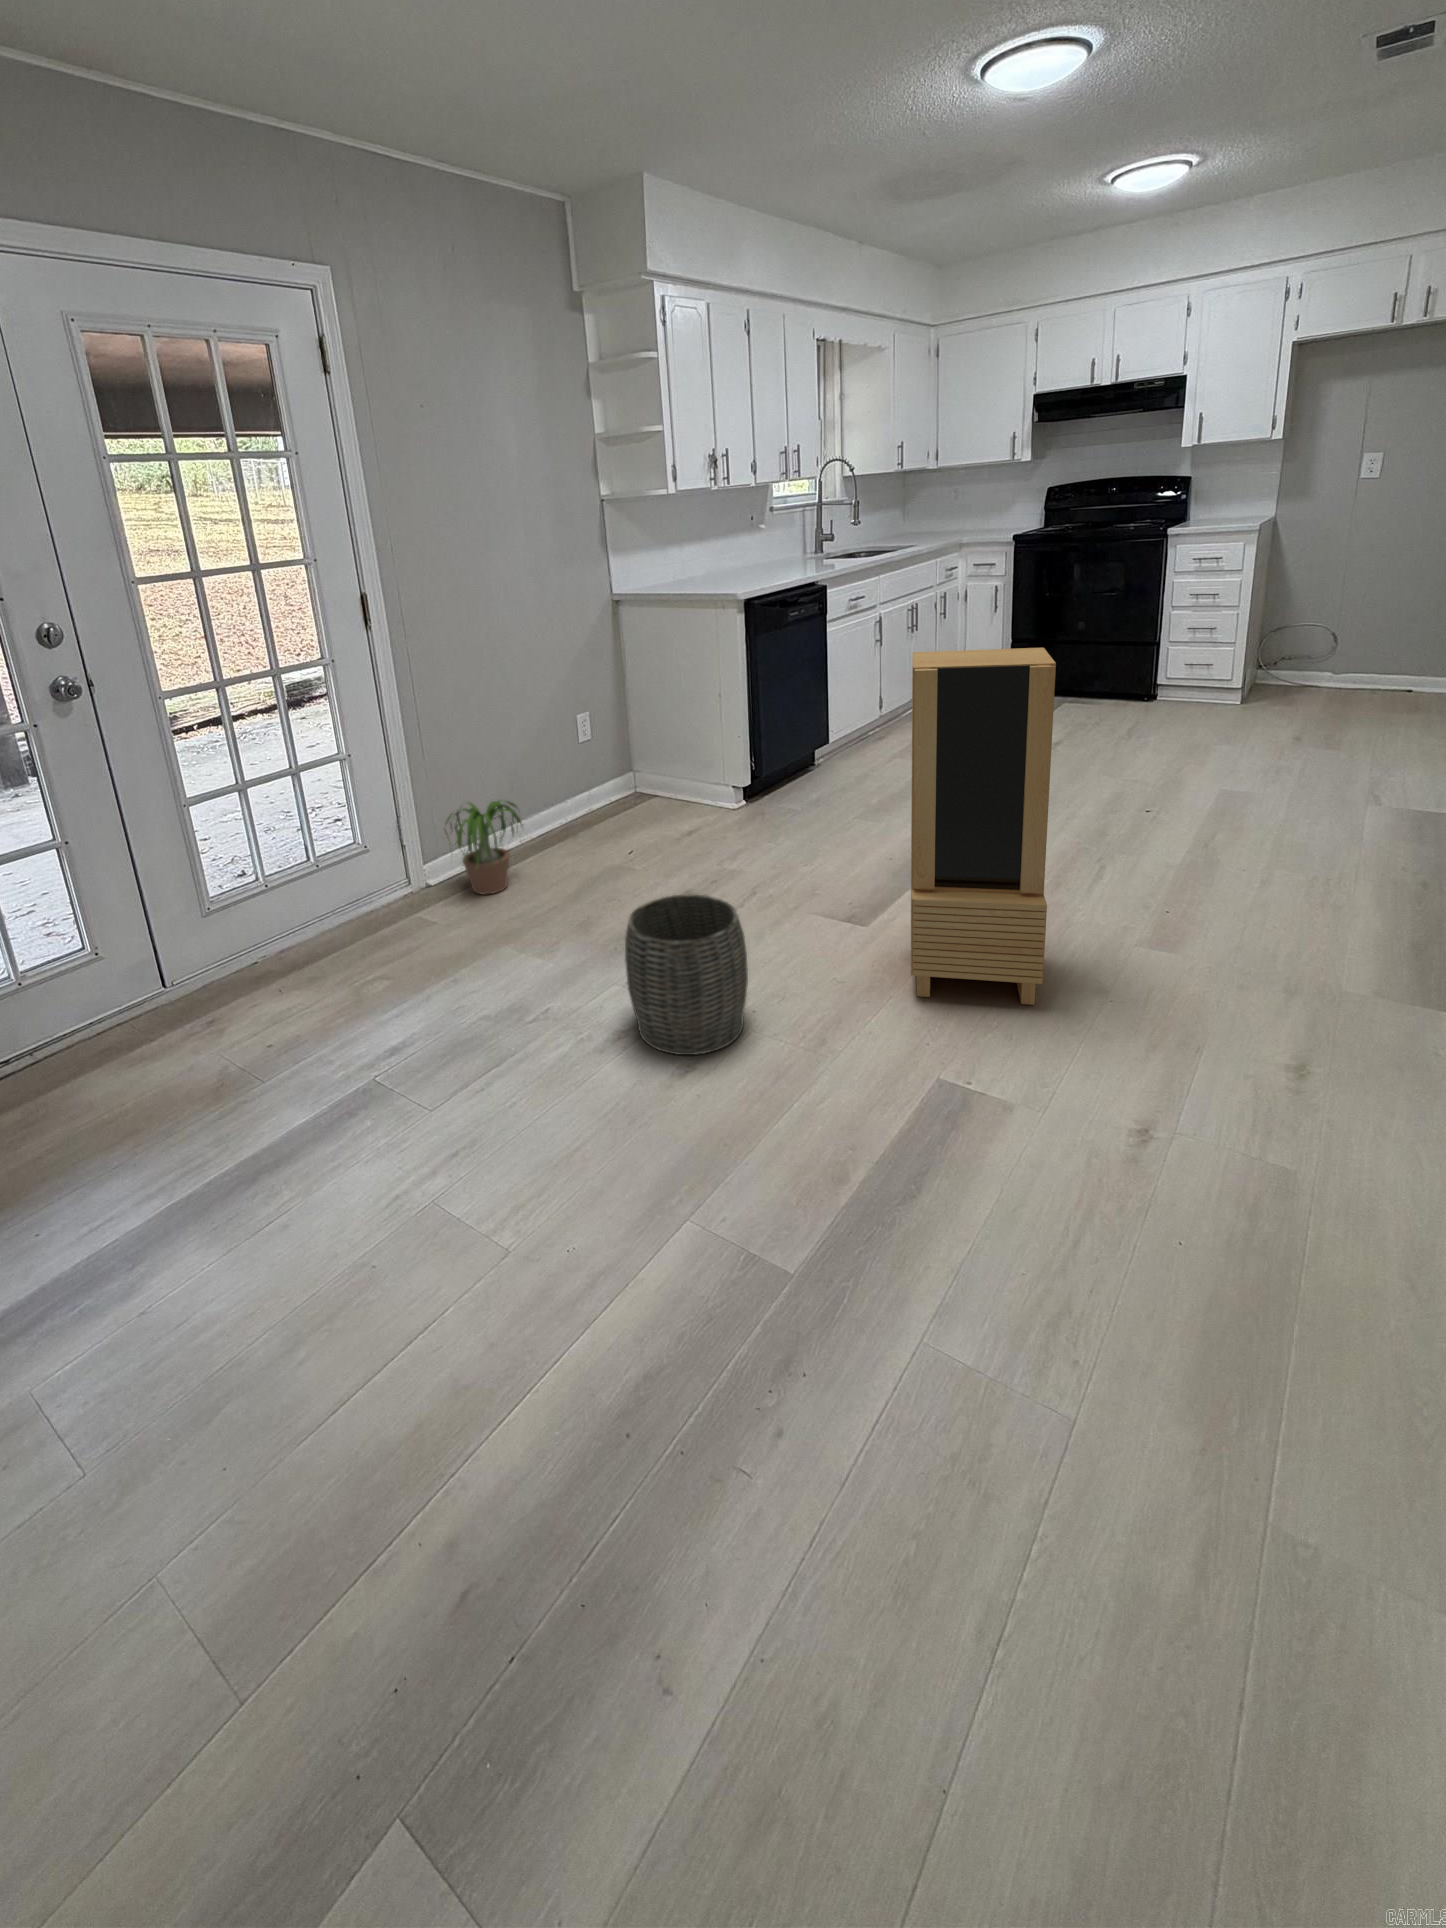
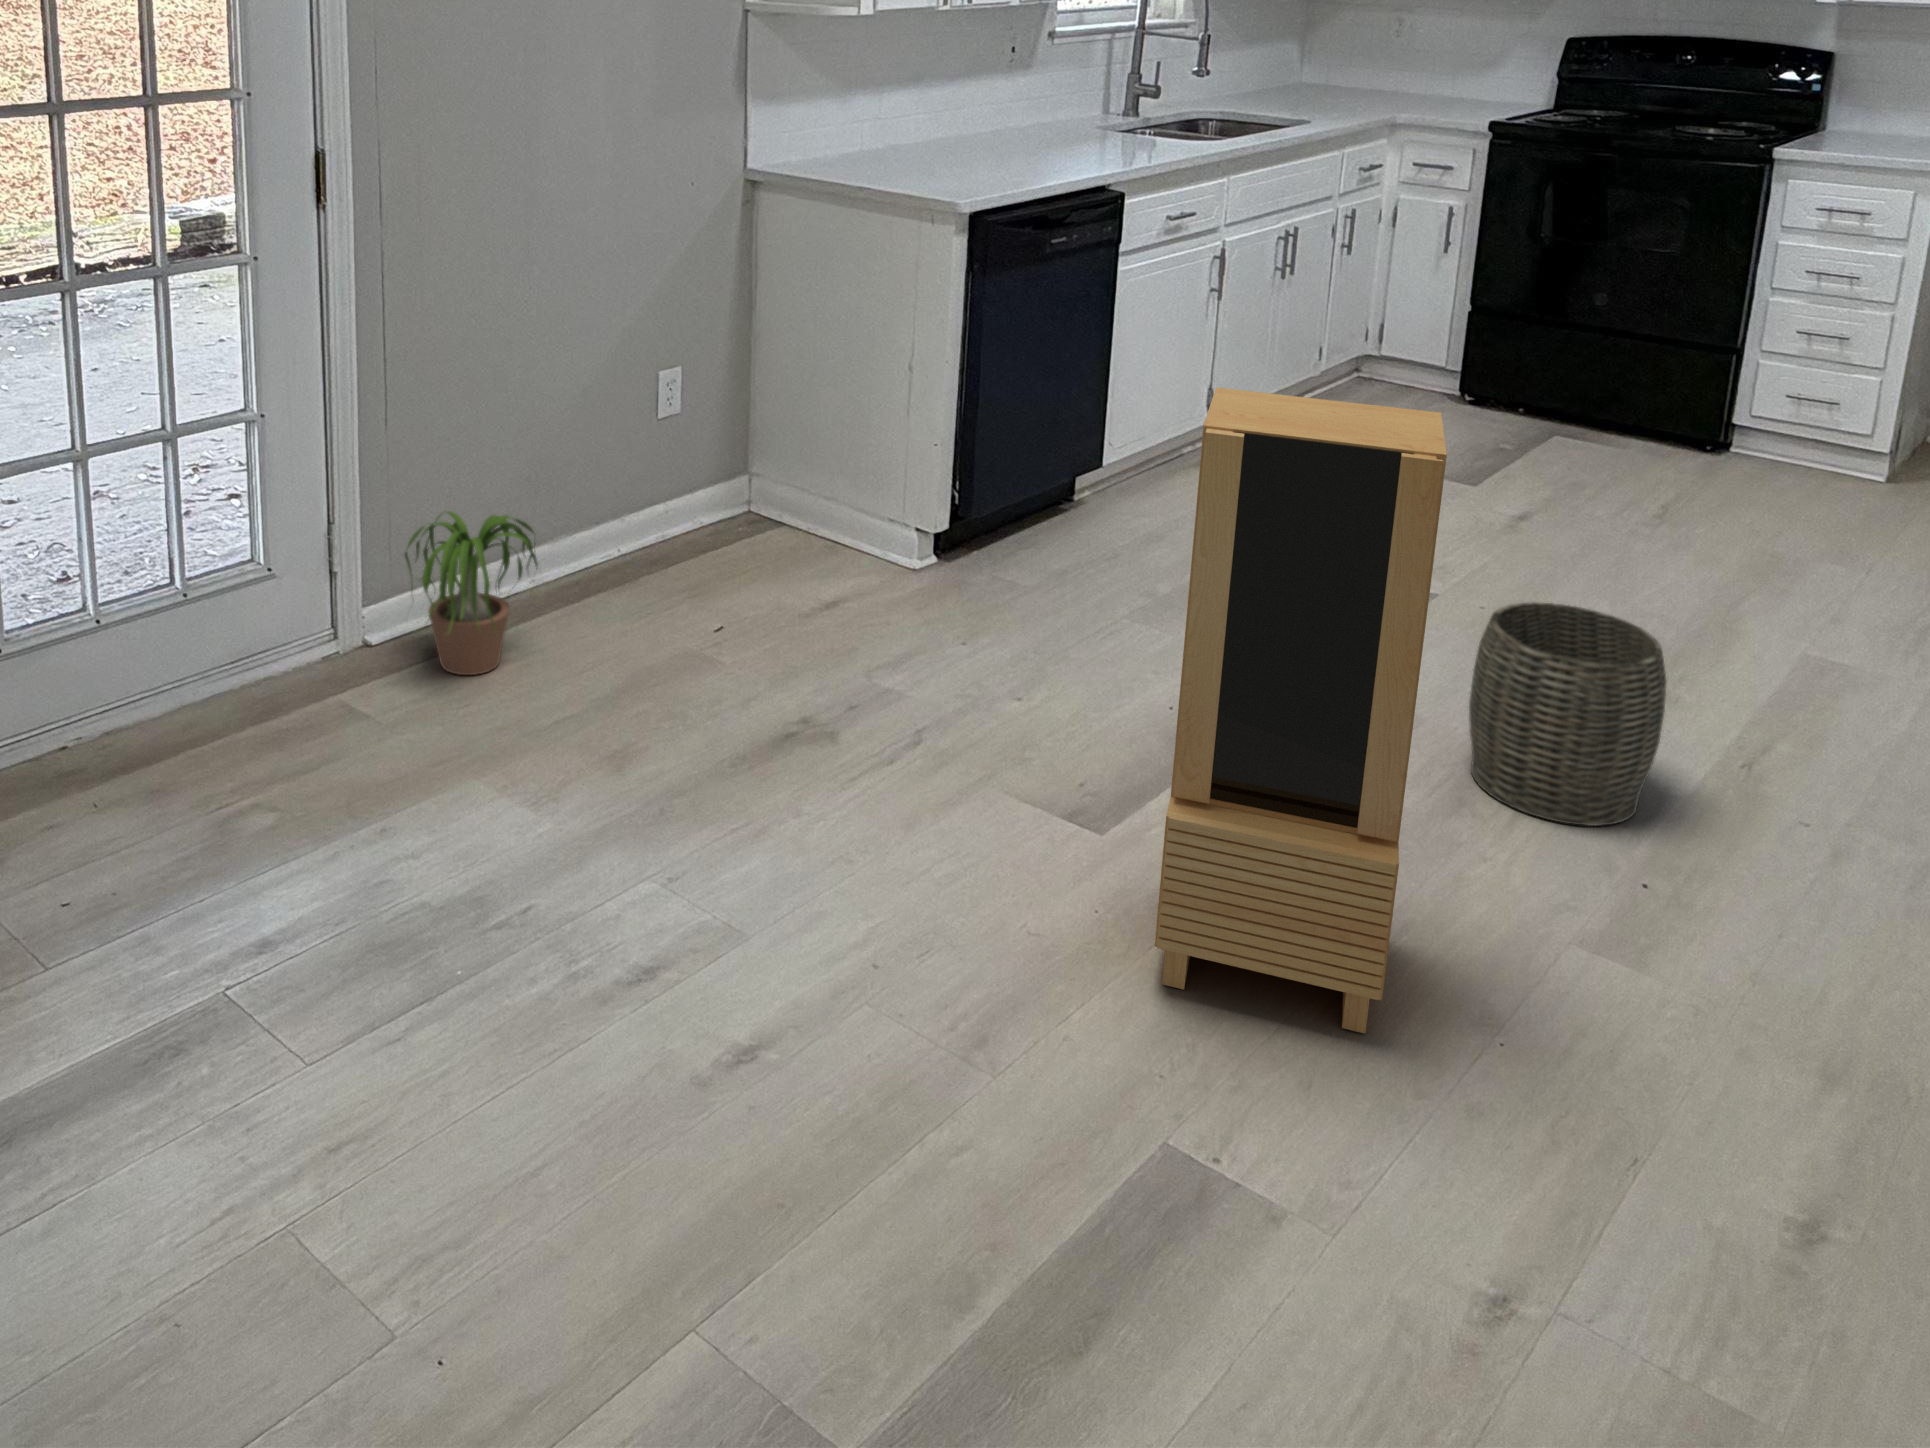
woven basket: present [625,894,748,1055] -> present [1469,602,1666,826]

